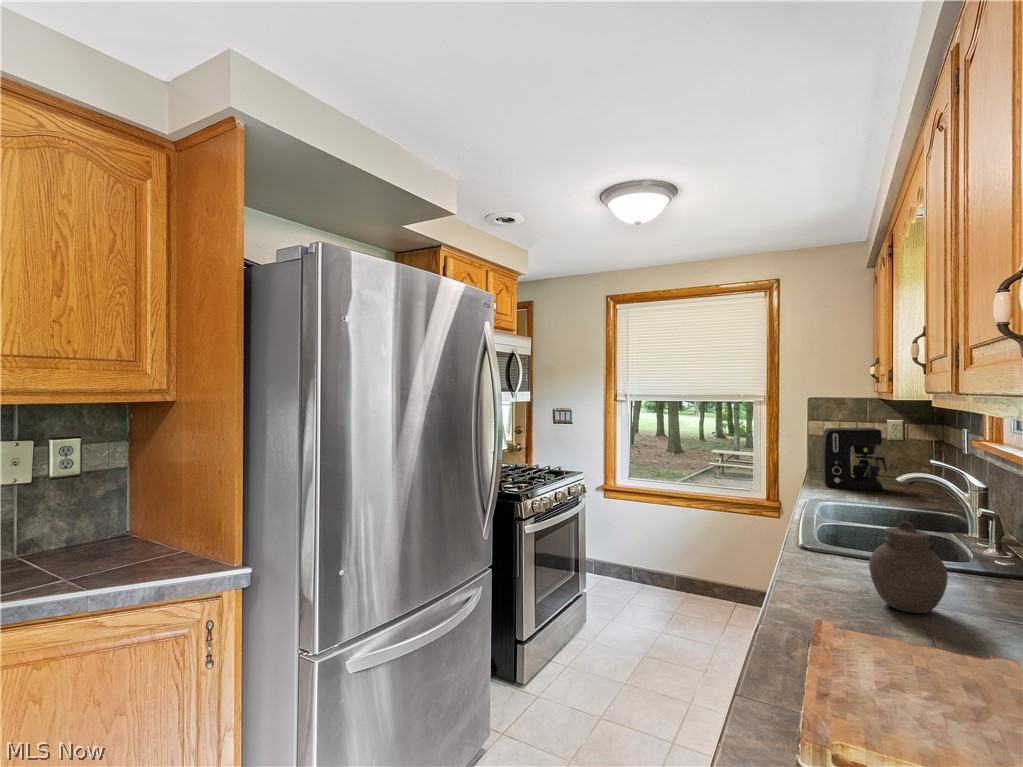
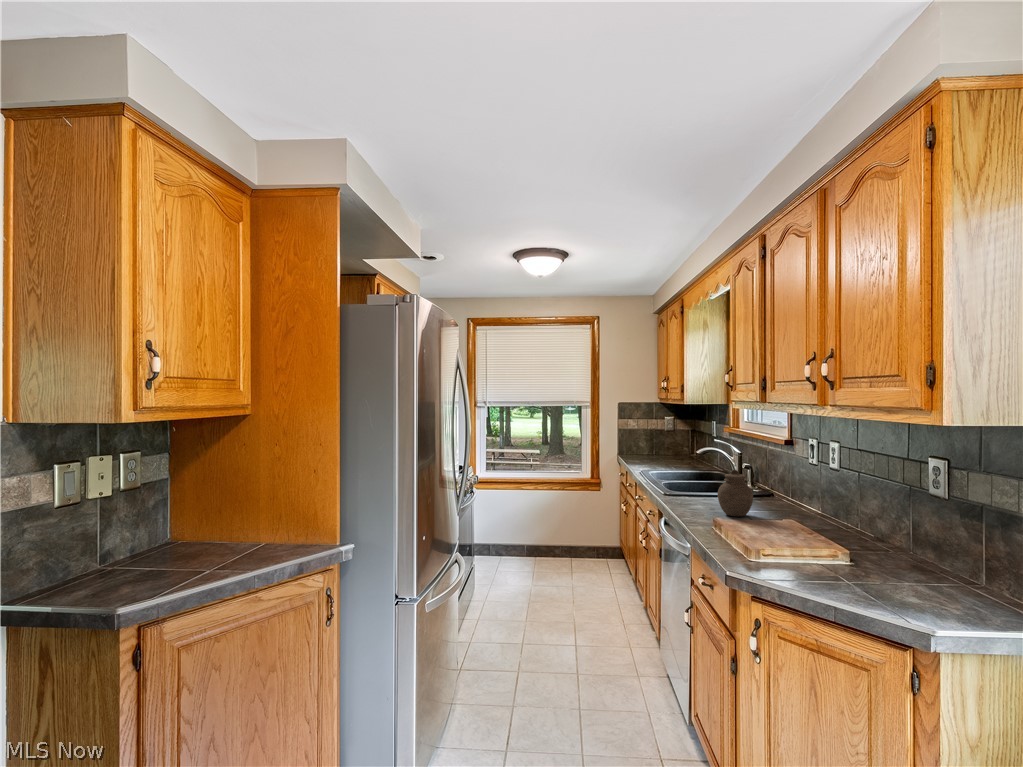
coffee maker: present [822,428,887,490] -> none [635,423,674,464]

